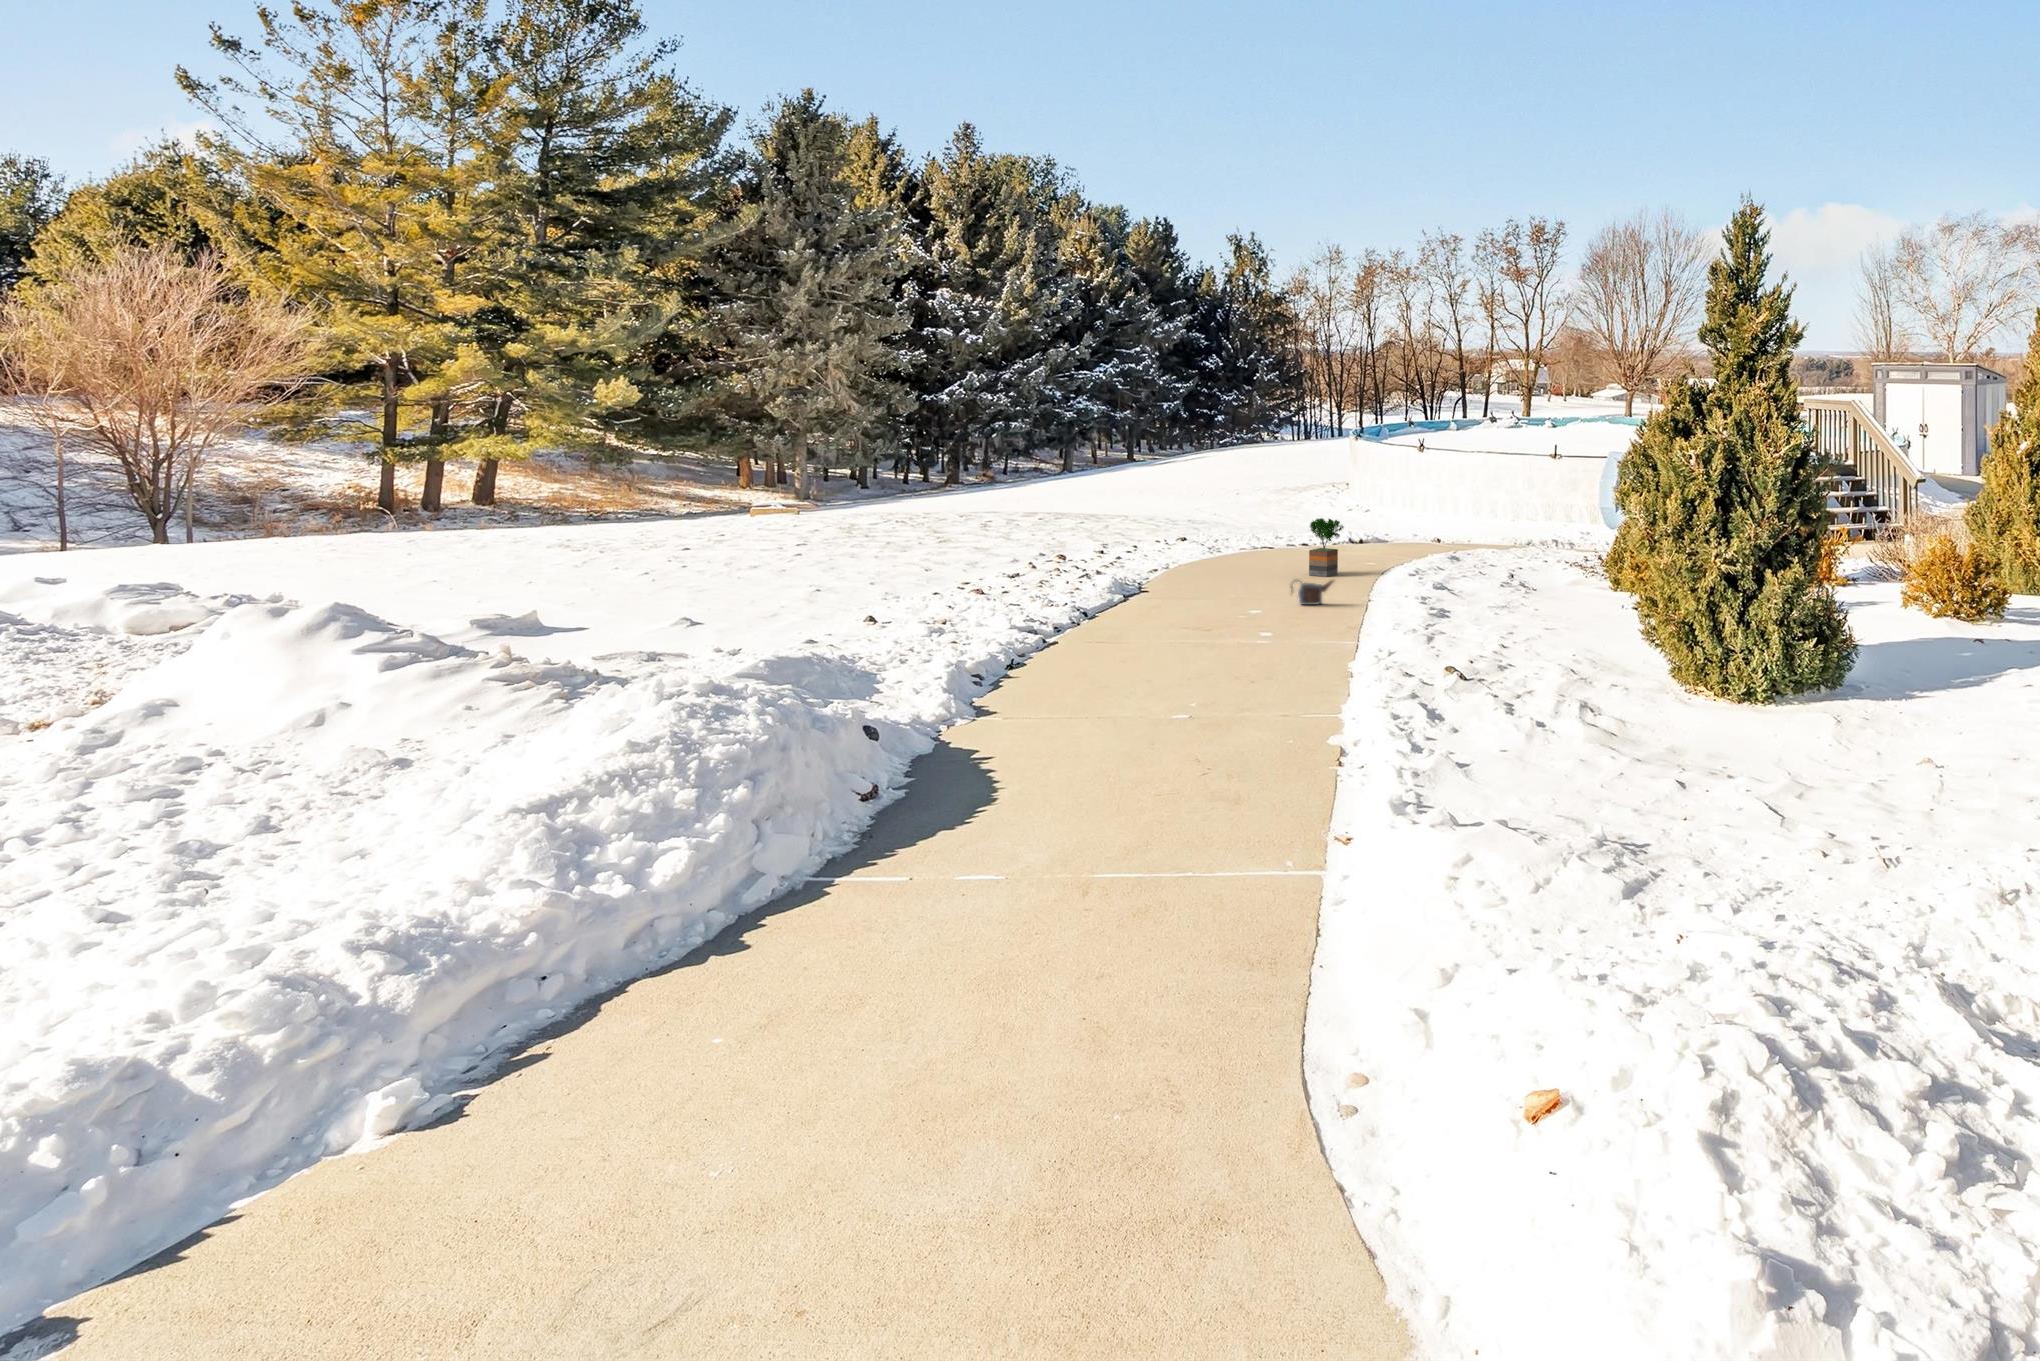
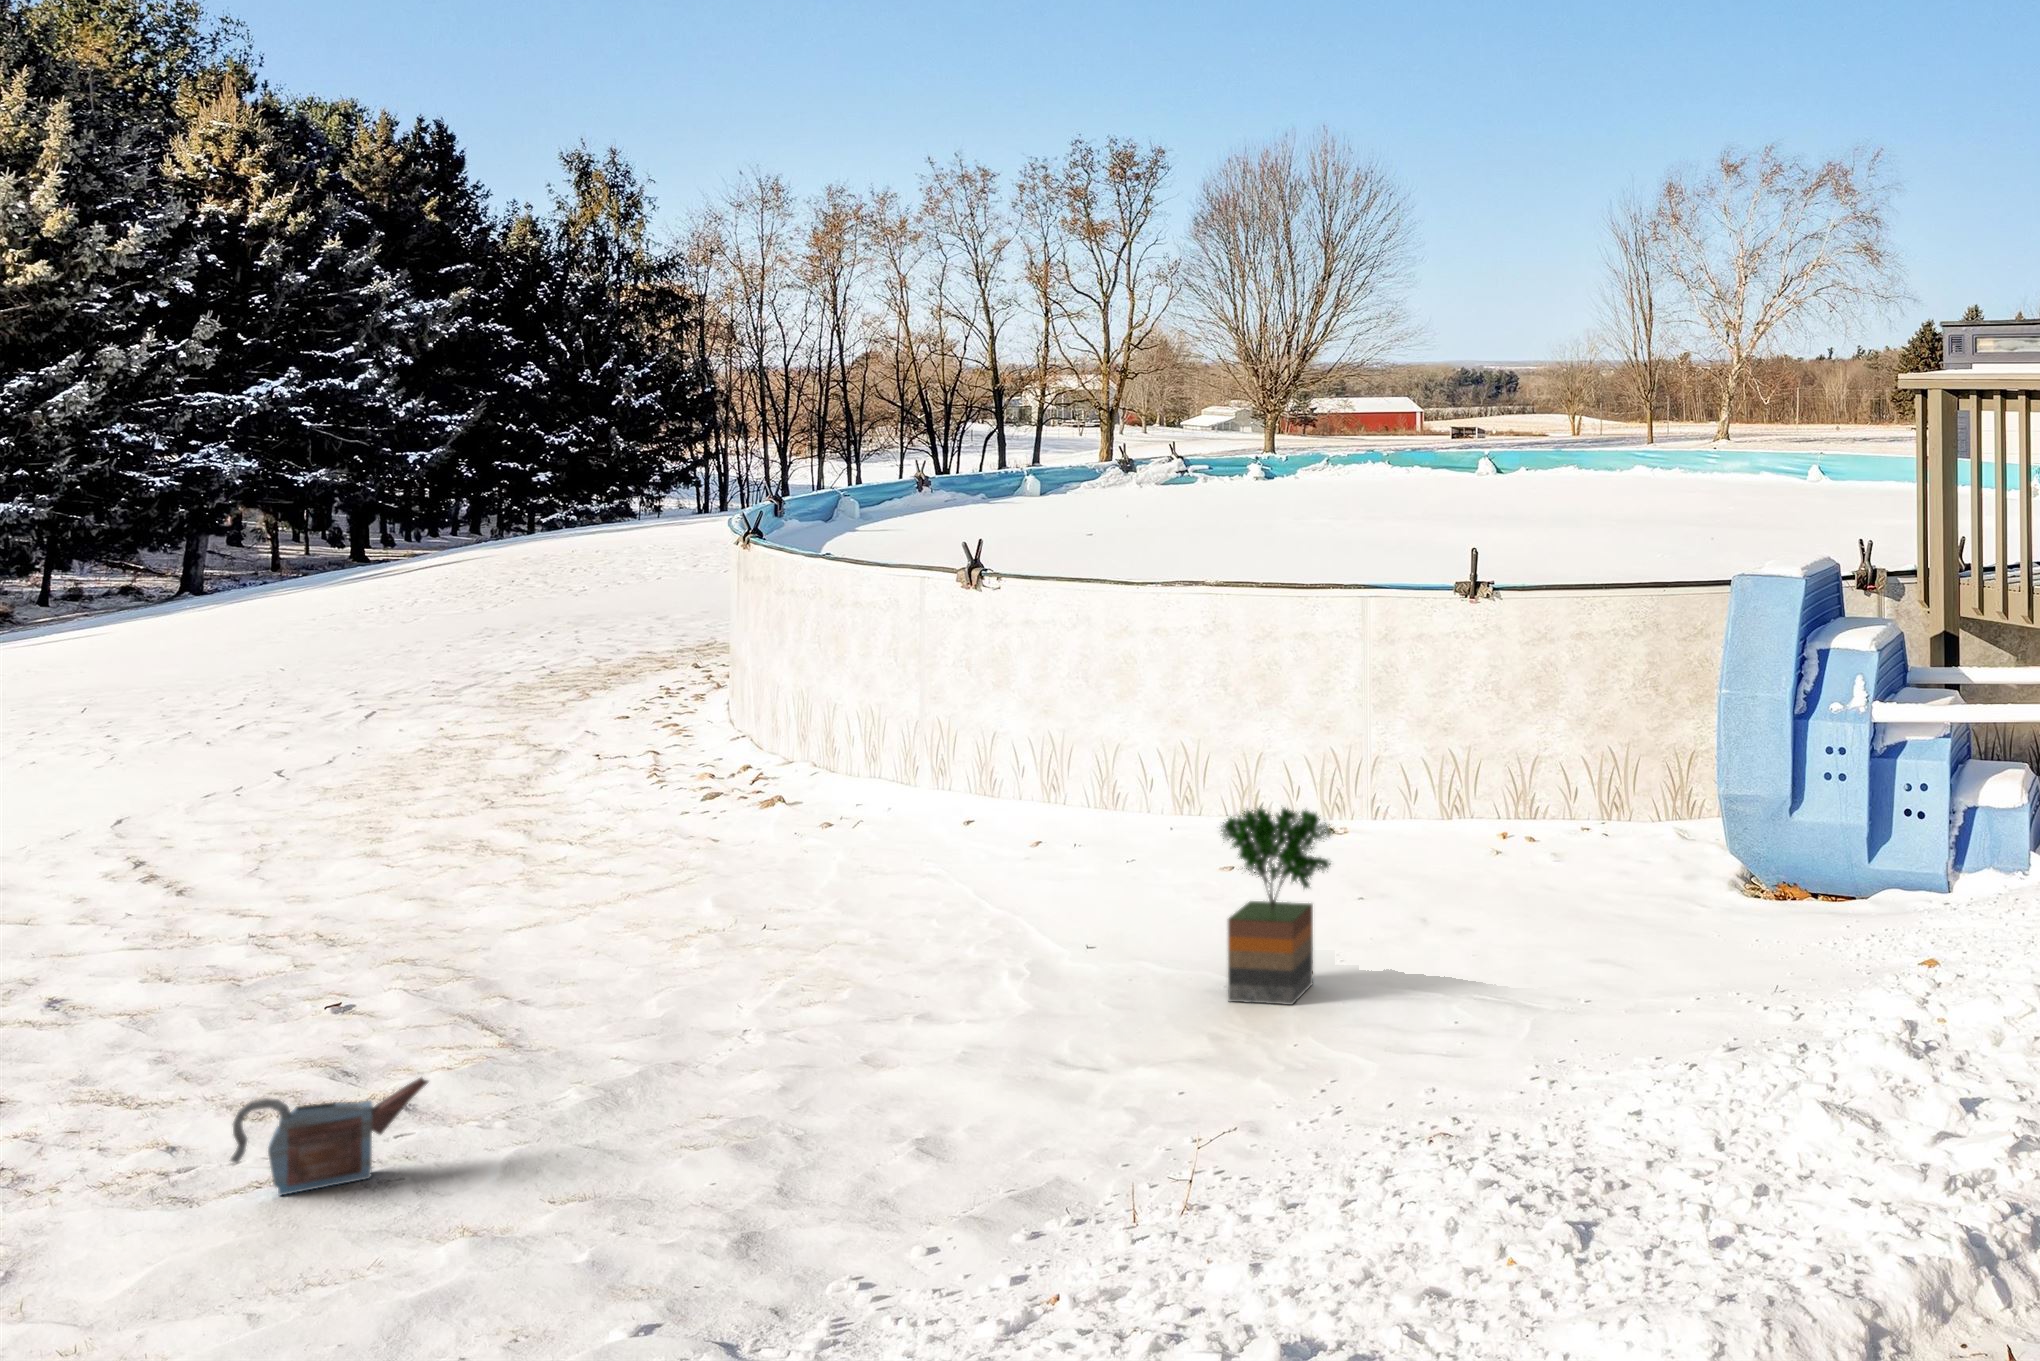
potted tree: present [1309,518,1344,577] -> present [1221,808,1336,1005]

